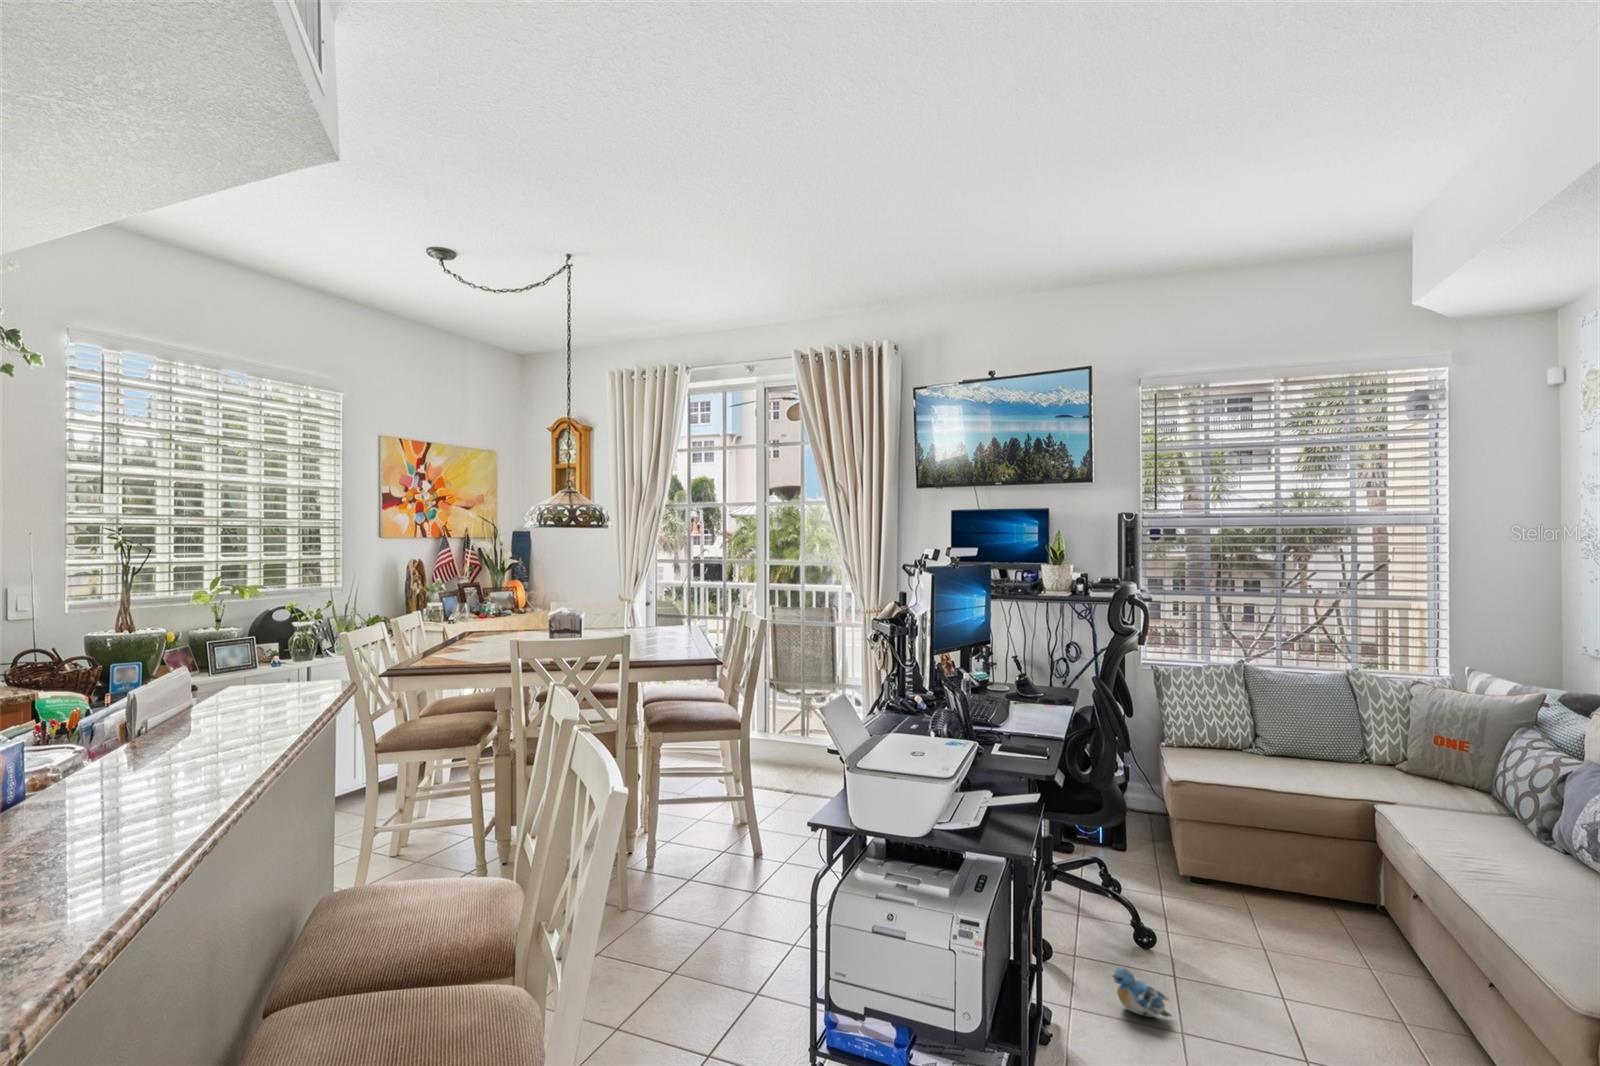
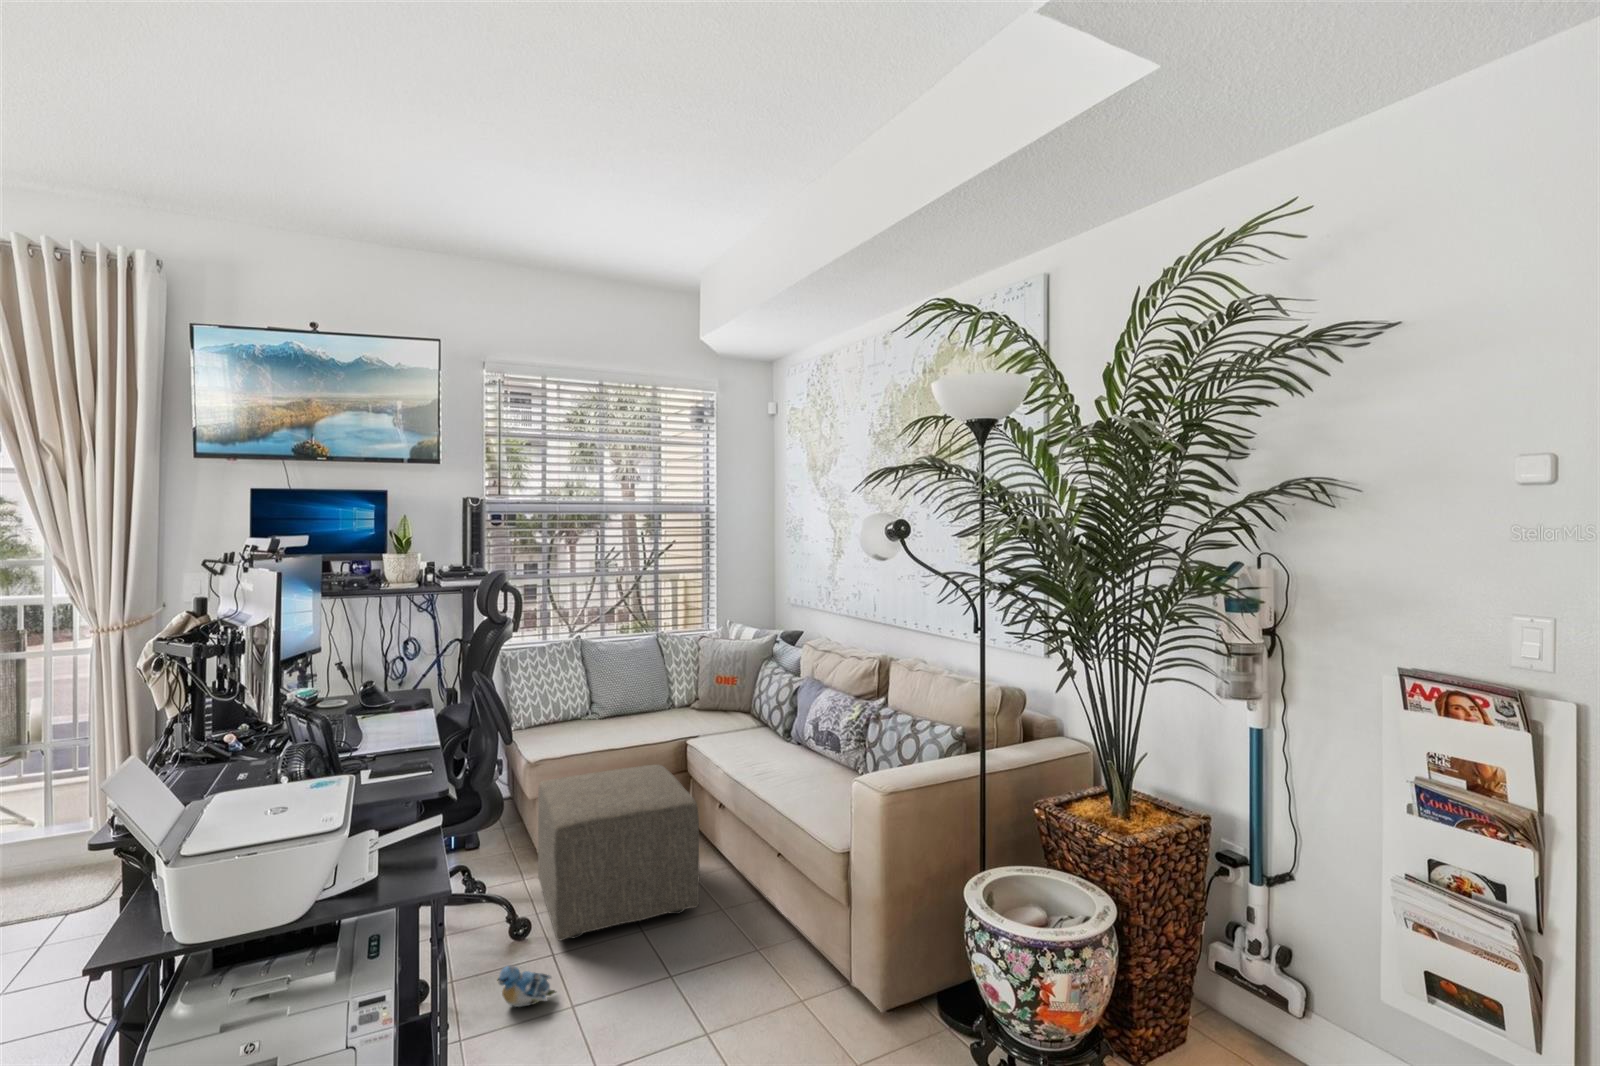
ottoman: none [1177,803,1371,1006] -> present [538,765,700,940]

